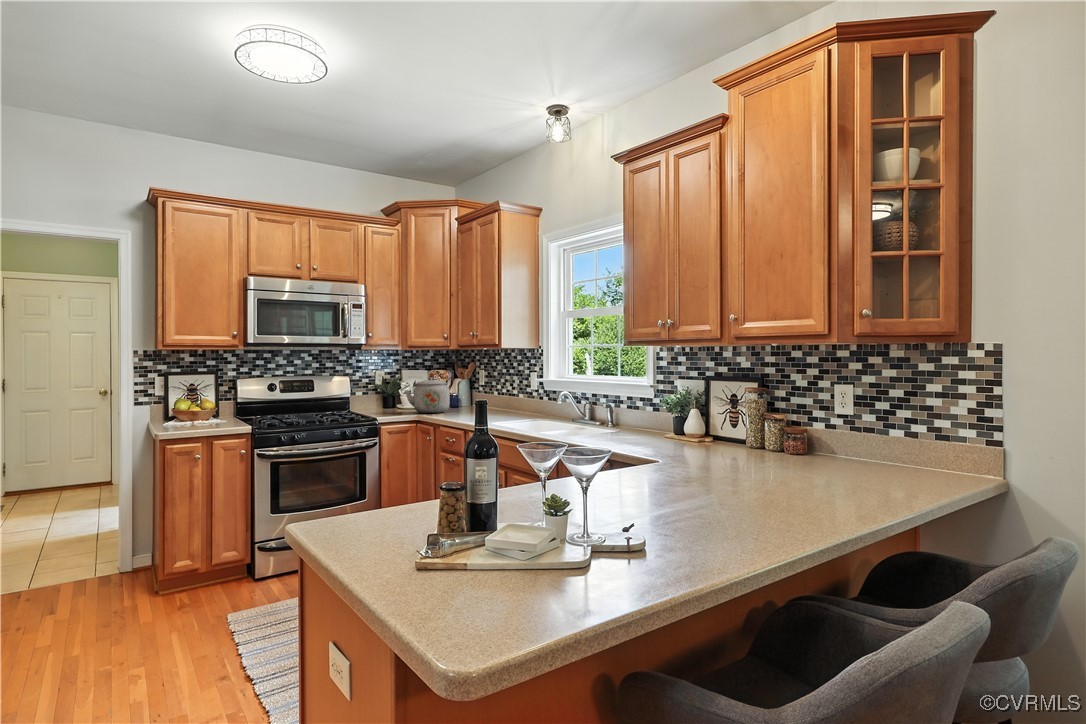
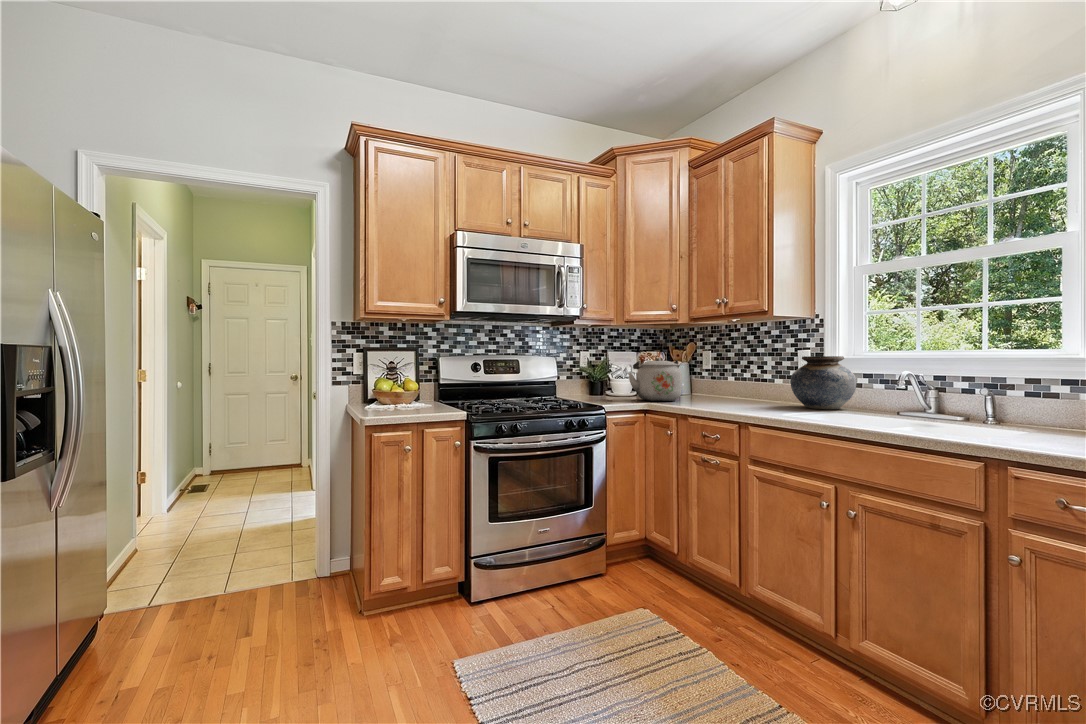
vase: none [516,378,559,418] -> present [791,356,856,409]

